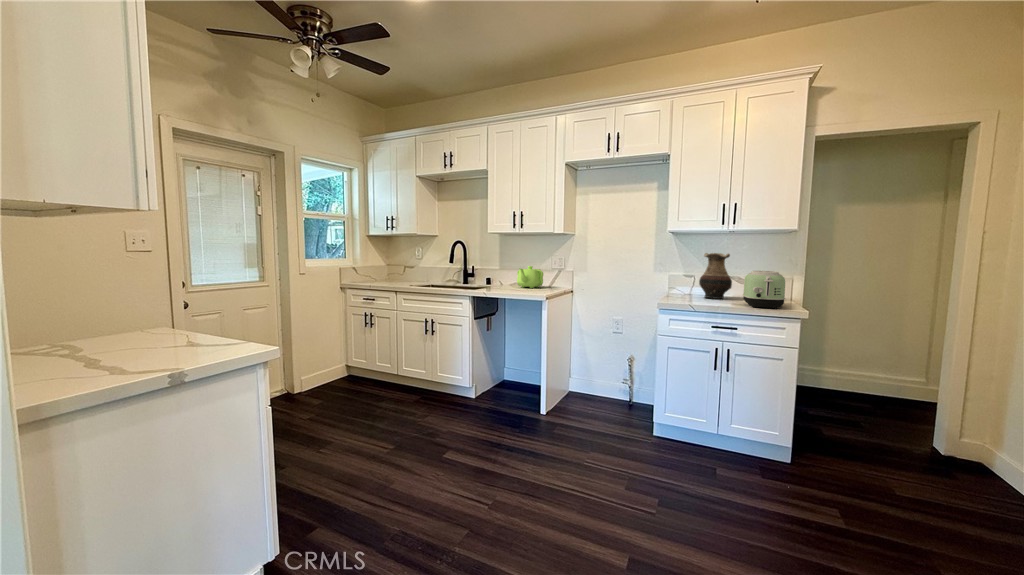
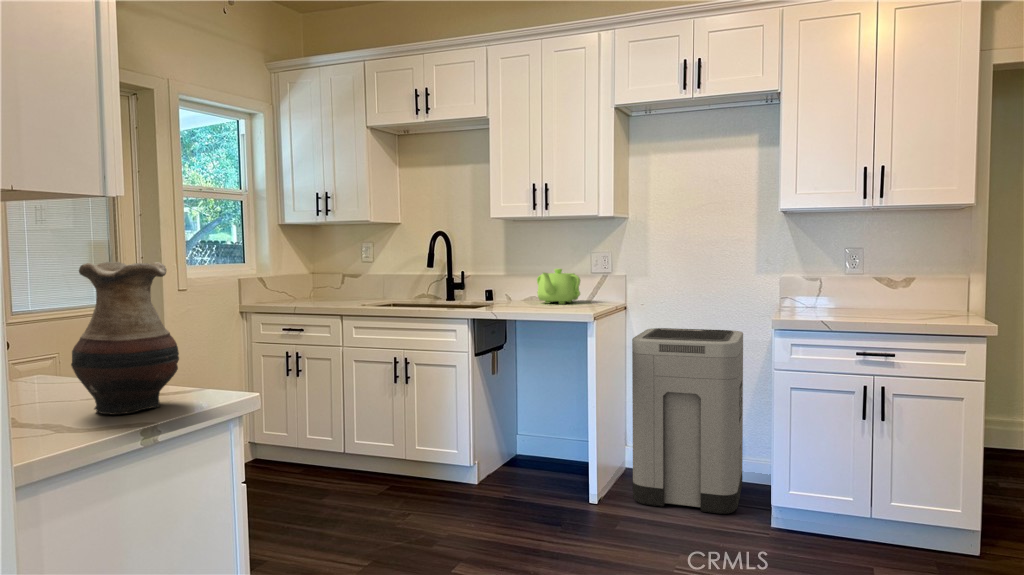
vase: present [699,253,732,299] -> present [71,262,179,414]
toaster: present [743,271,785,309] -> none [899,267,963,323]
trash can: none [569,305,643,424] -> present [632,328,743,514]

